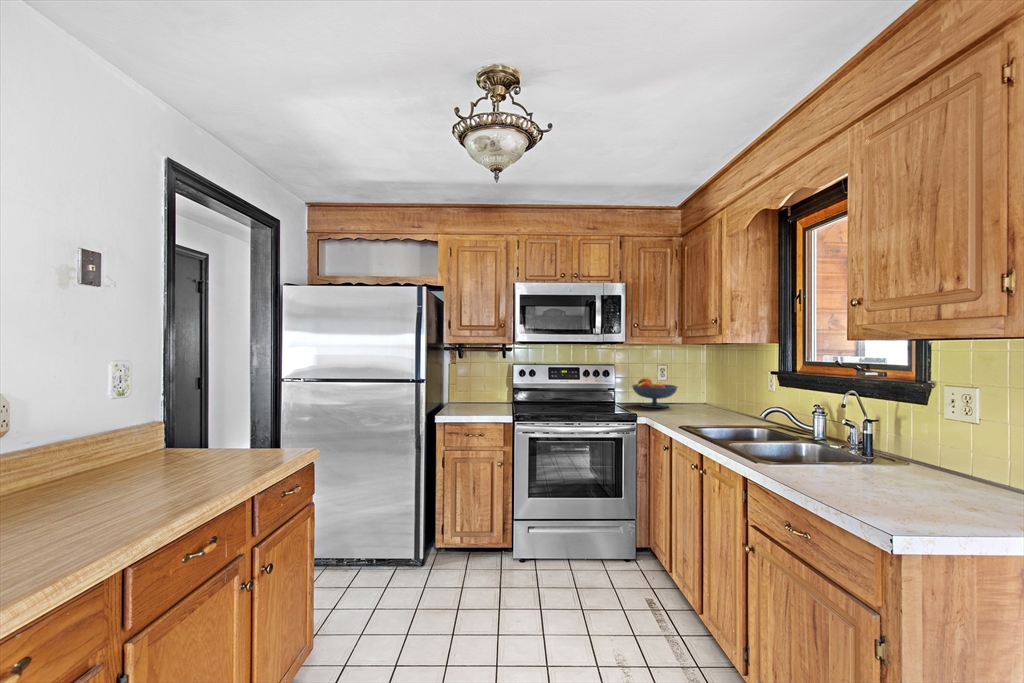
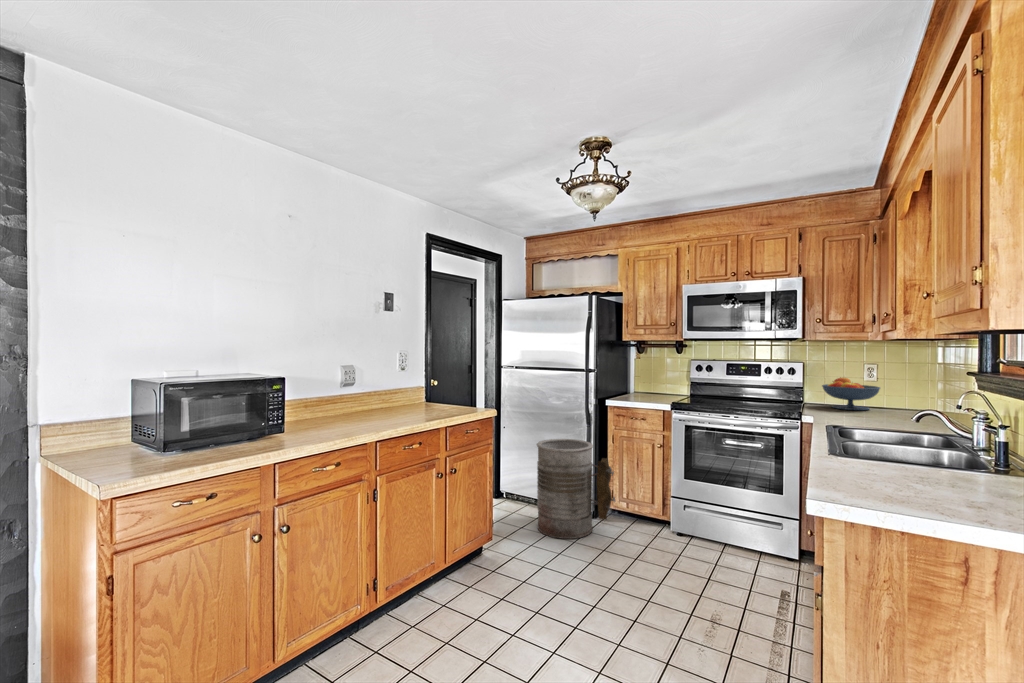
trash can: none [359,470,460,608] -> present [537,439,615,539]

